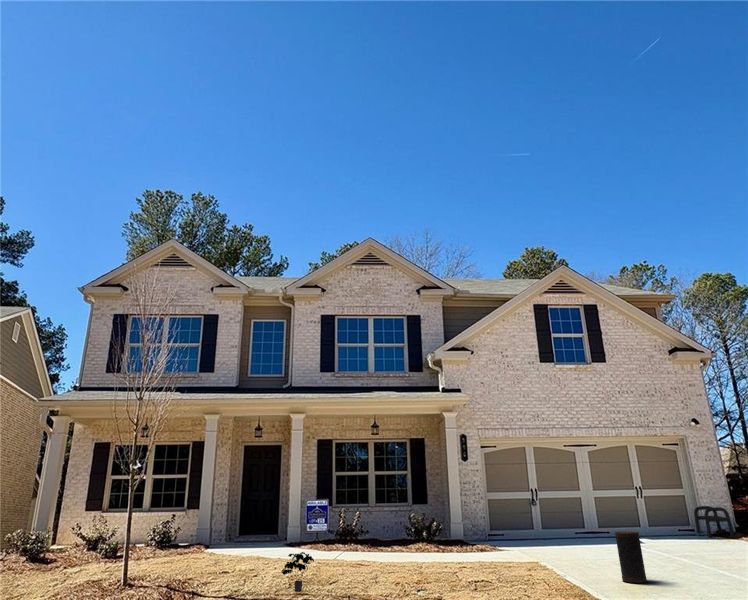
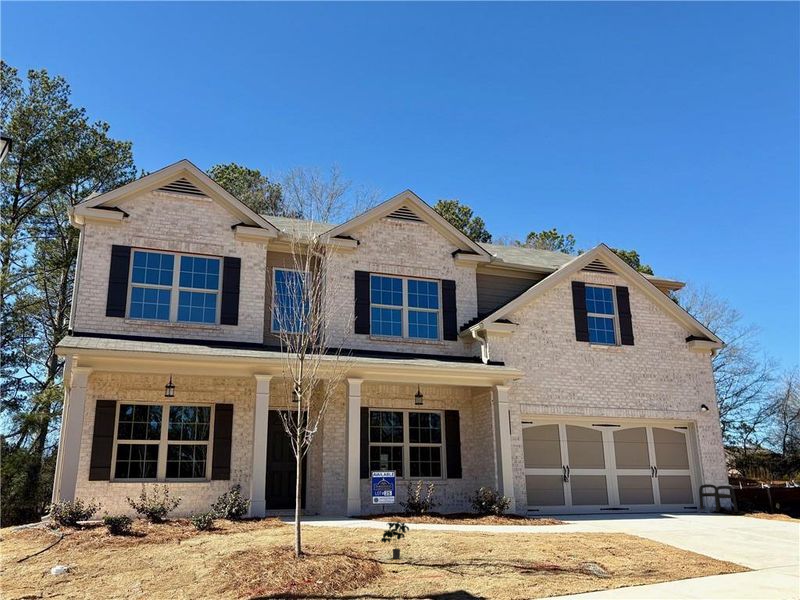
trash can: present [615,531,647,583] -> none [717,506,745,550]
potted plant: present [282,552,314,591] -> present [381,521,409,559]

